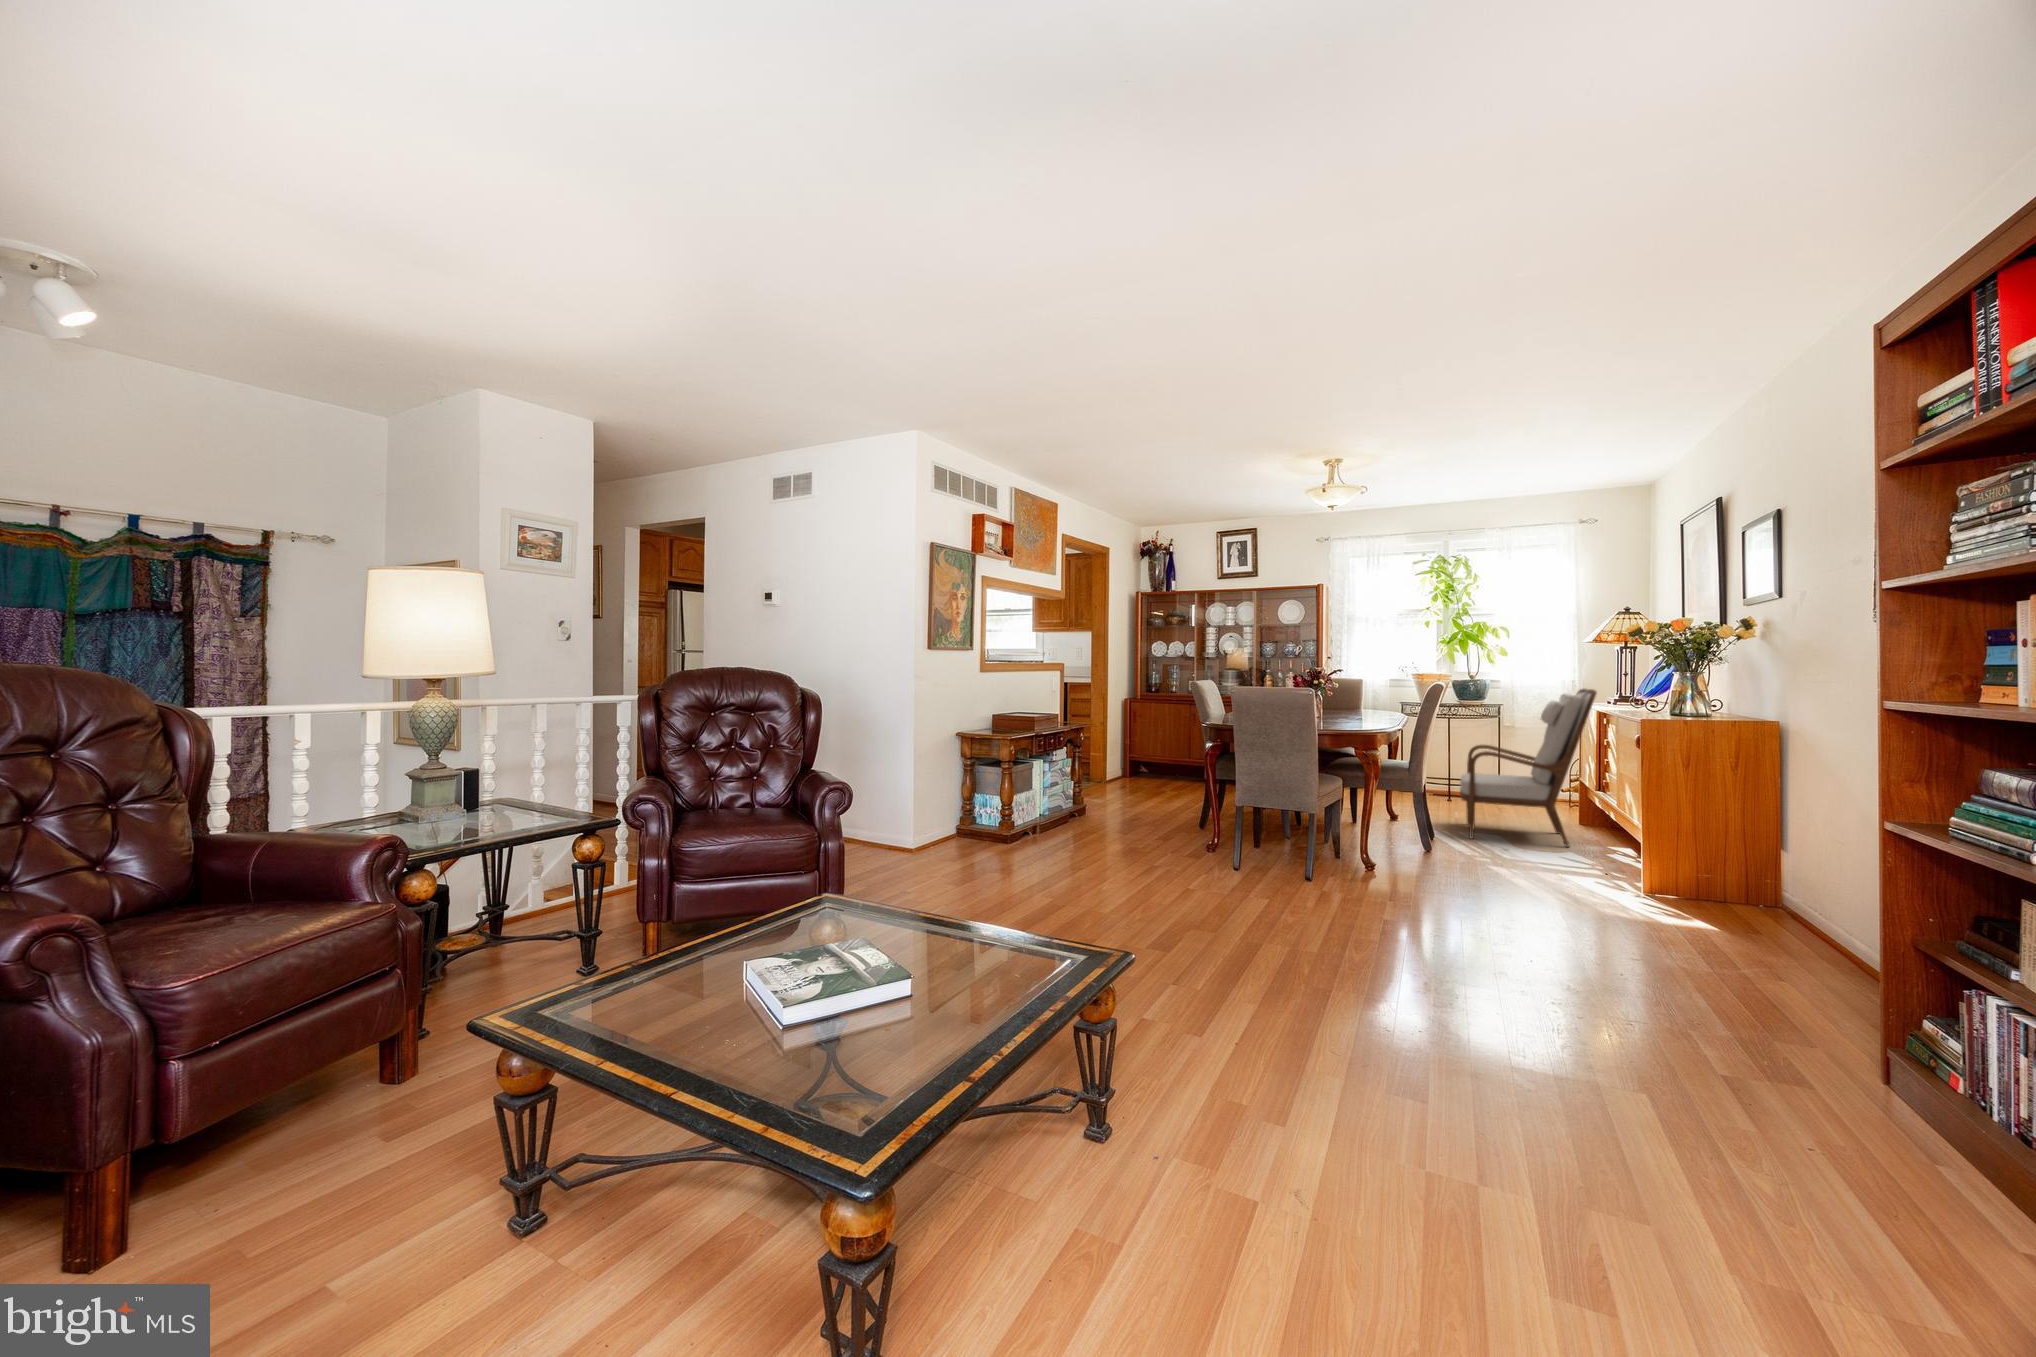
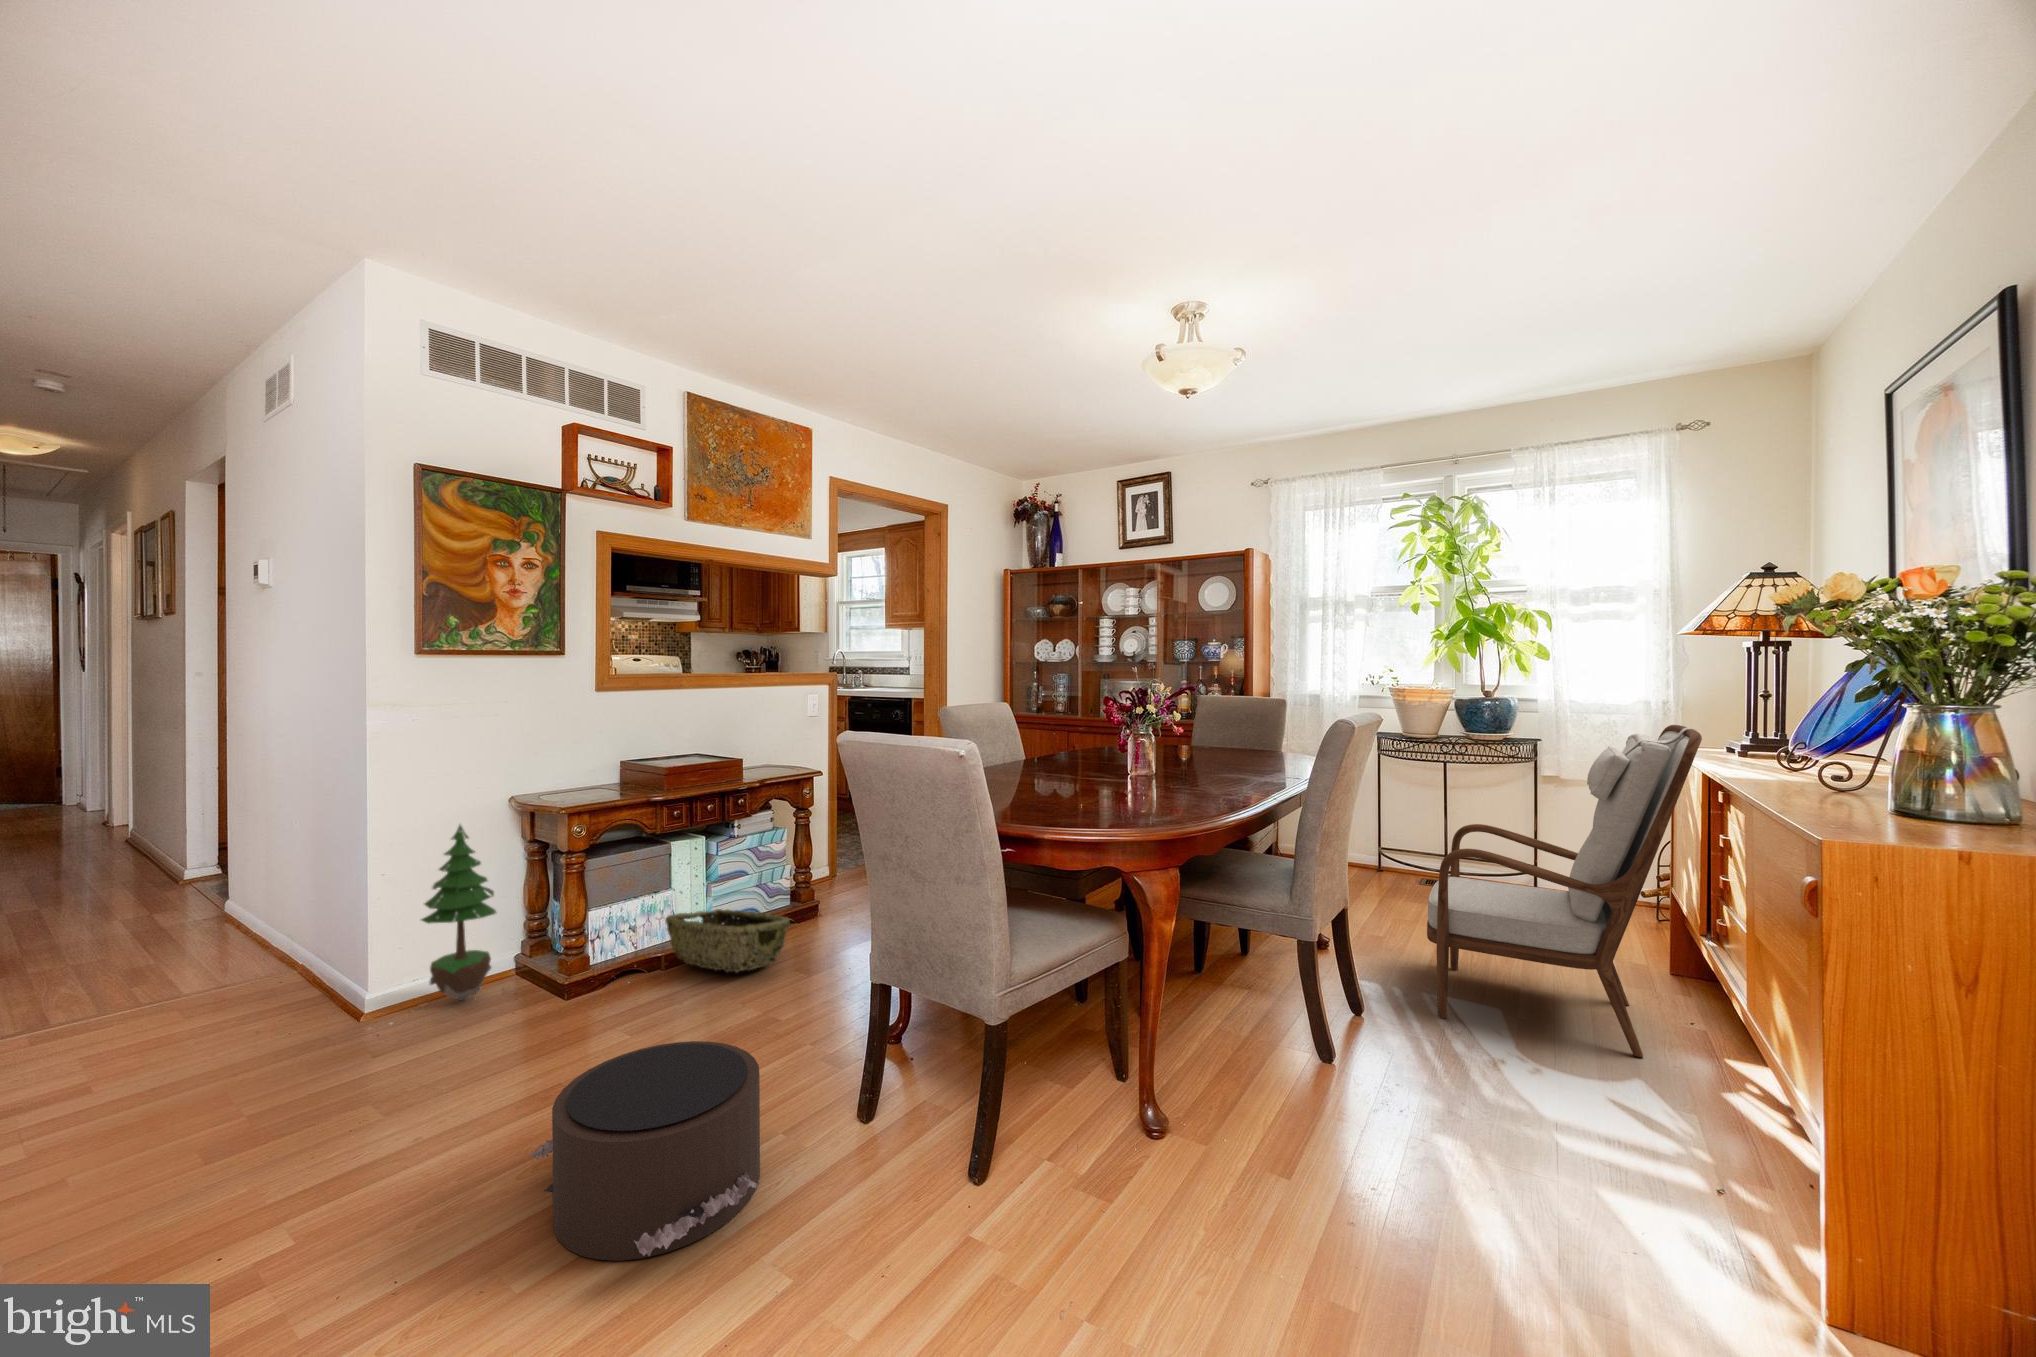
potted tree: none [938,744,974,843] -> present [422,824,496,1001]
woven basket: none [1041,801,1110,831] -> present [666,909,790,972]
pouf: none [1118,830,1231,896] -> present [530,1041,760,1261]

